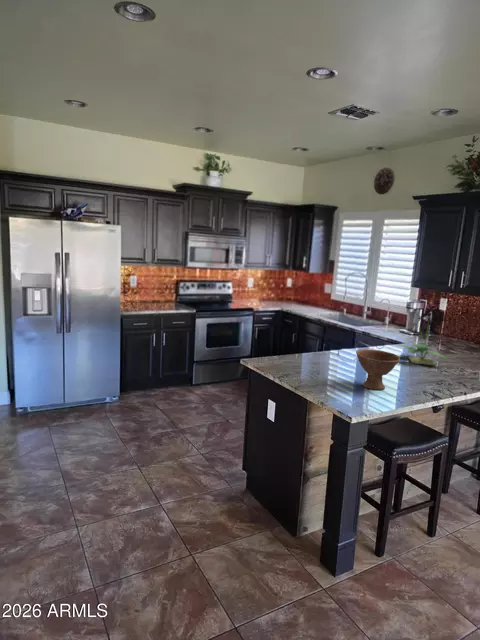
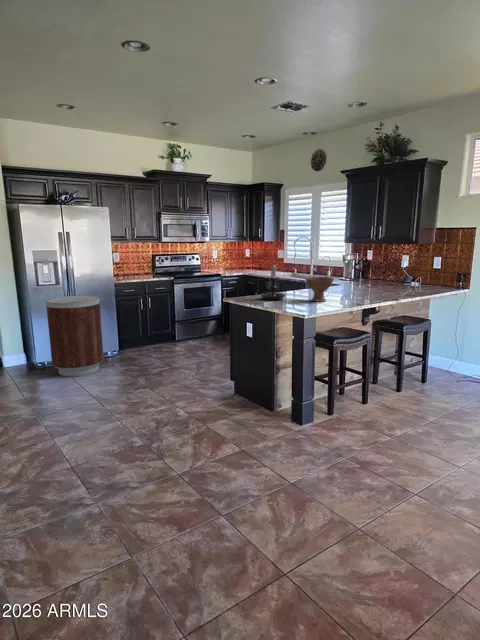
candle holder: none [290,325,327,378] -> present [261,265,286,300]
trash can: none [30,330,96,432] -> present [46,296,104,377]
potted plant: present [399,331,446,365] -> none [333,259,369,291]

